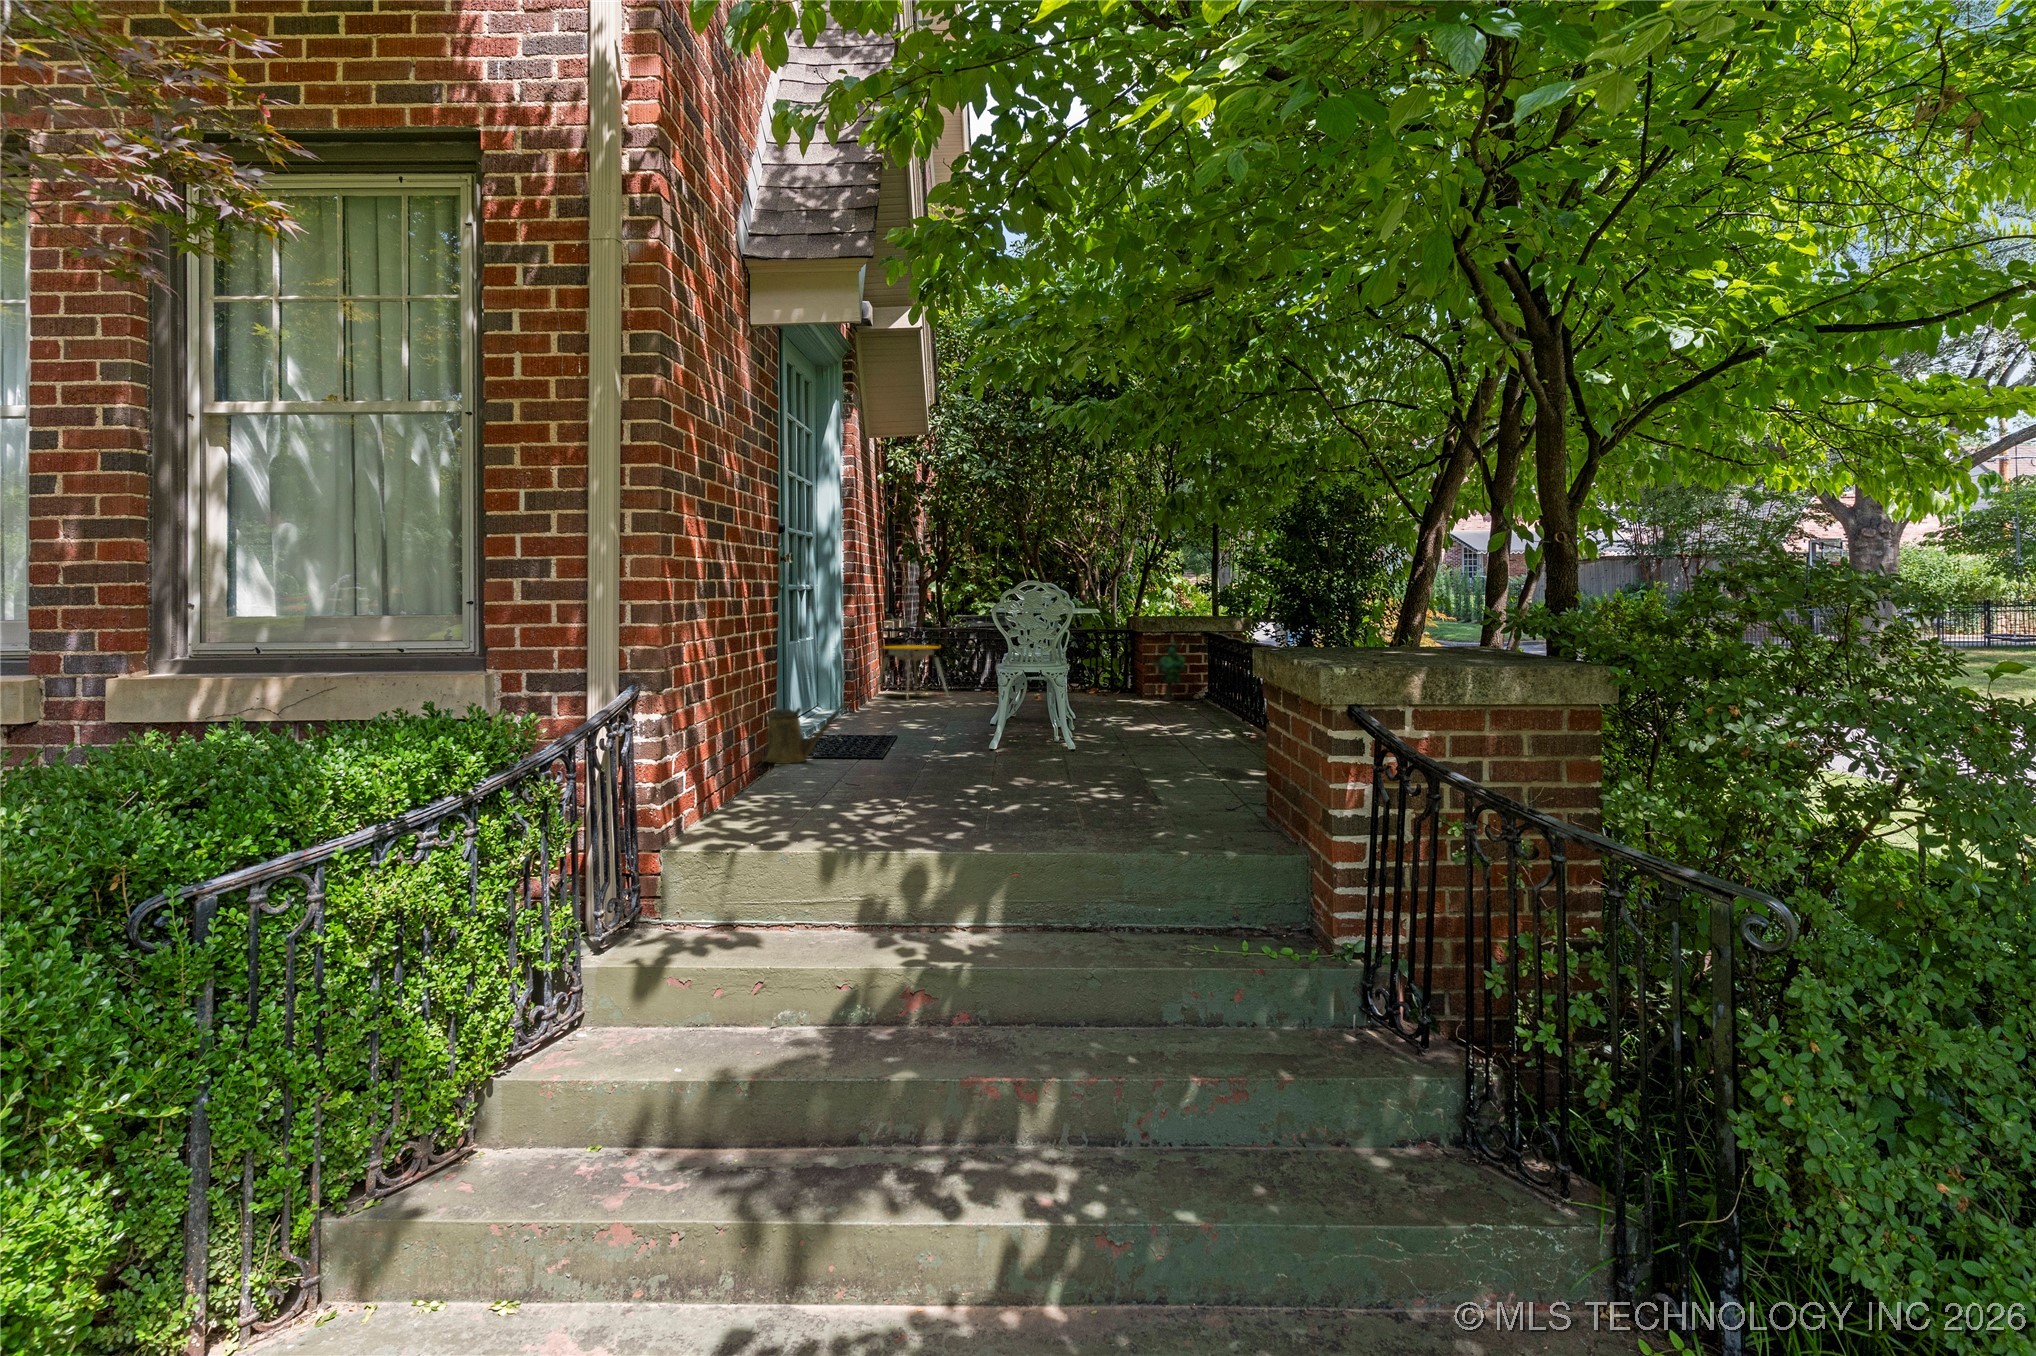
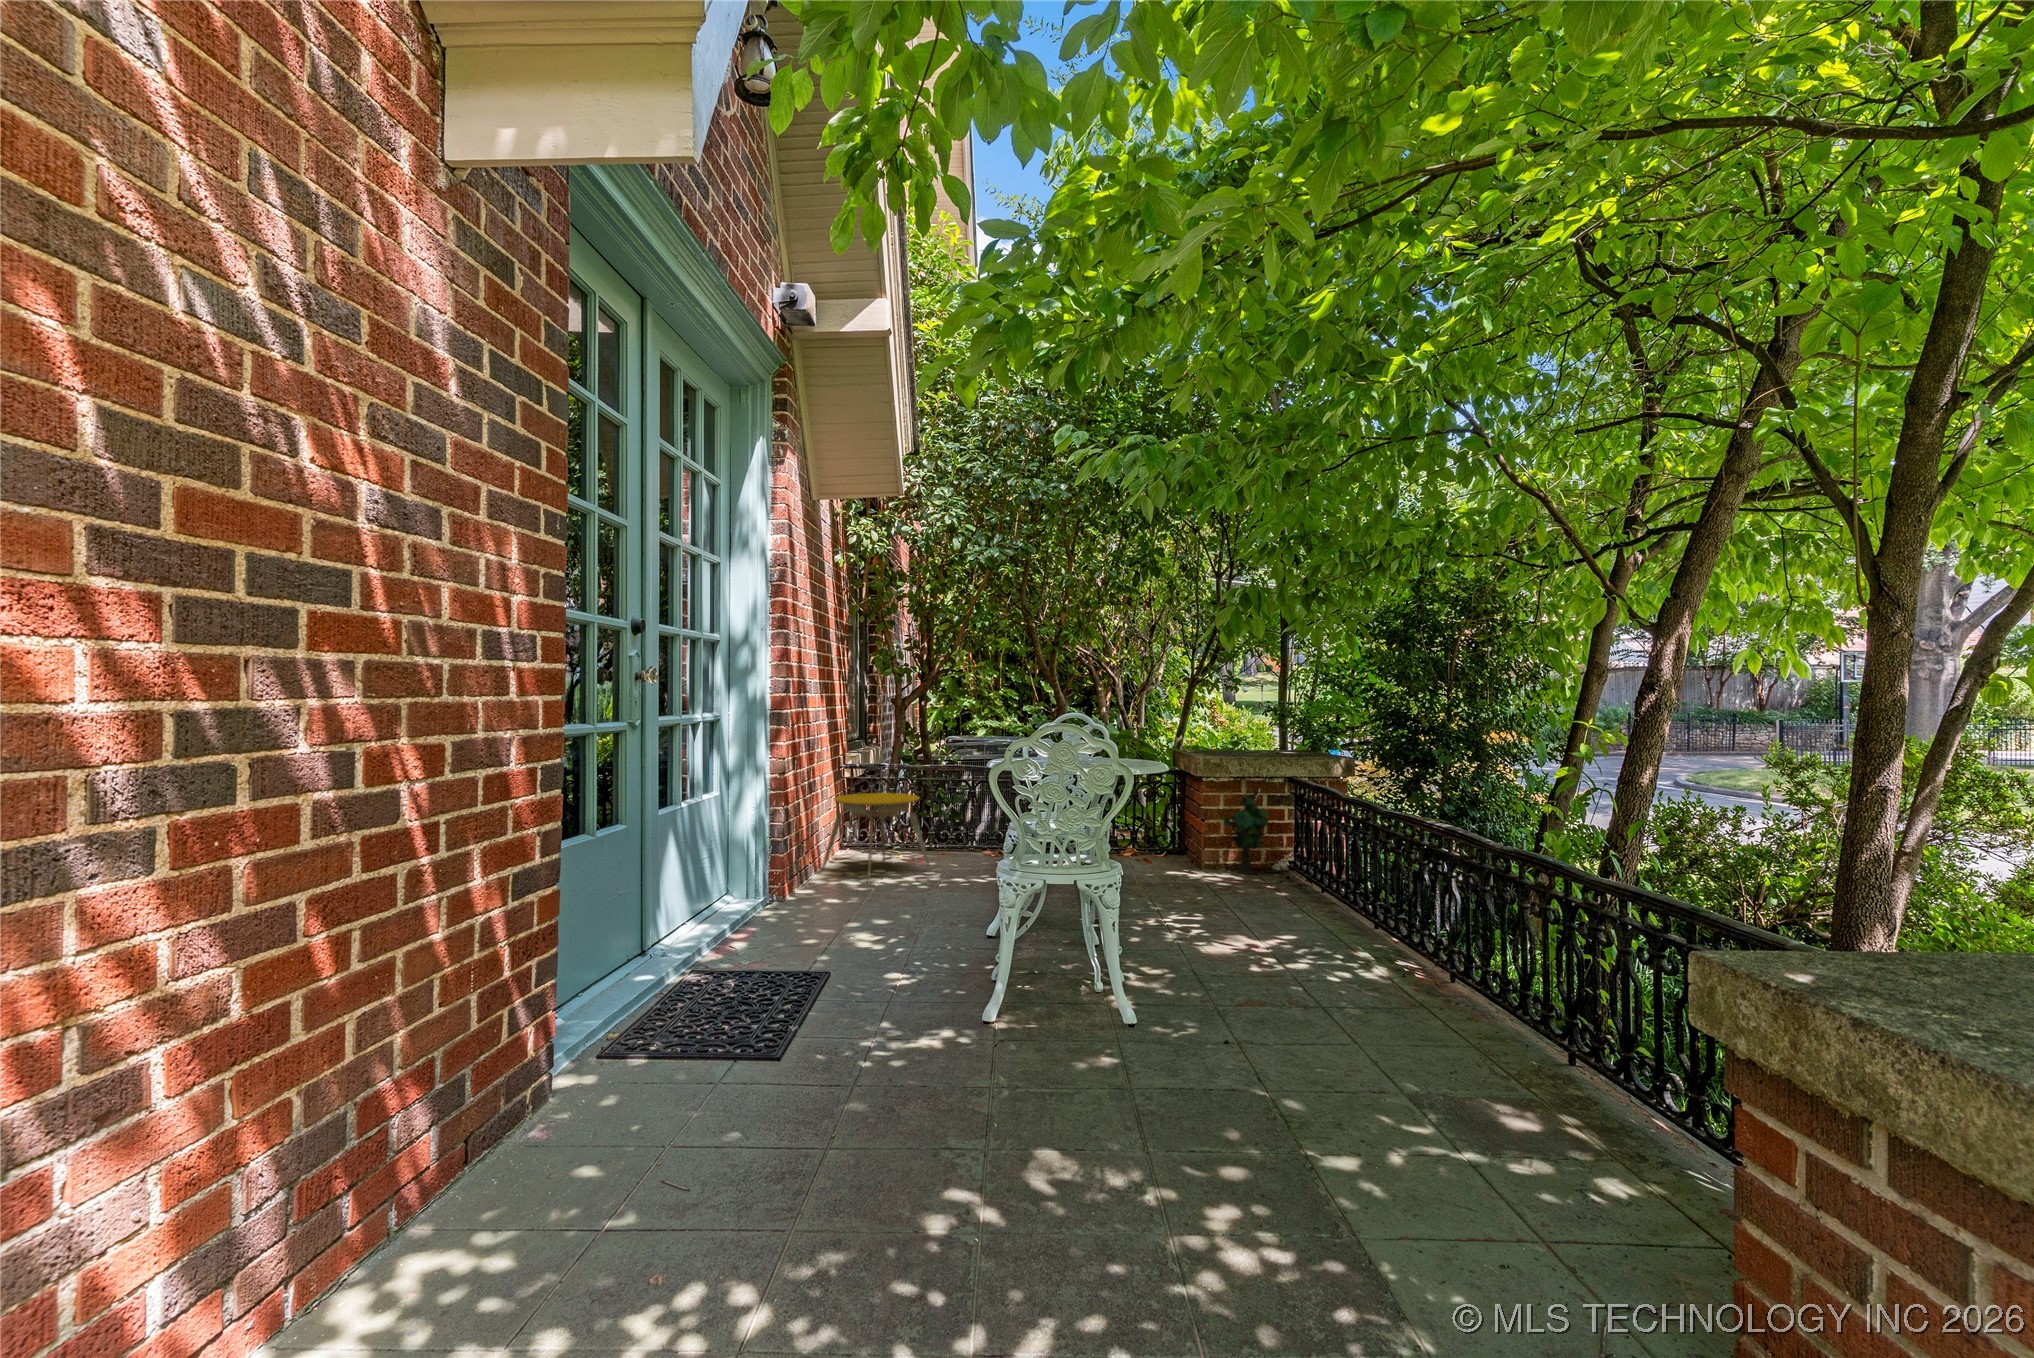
watering can: present [762,703,847,764] -> none [366,1116,651,1322]

